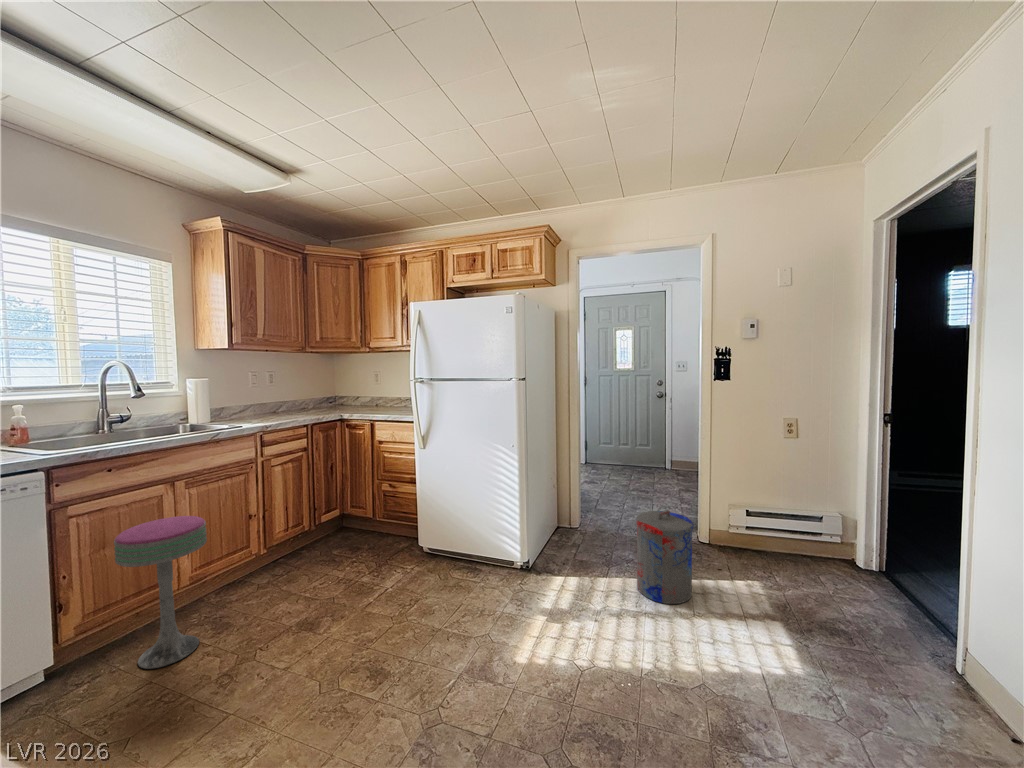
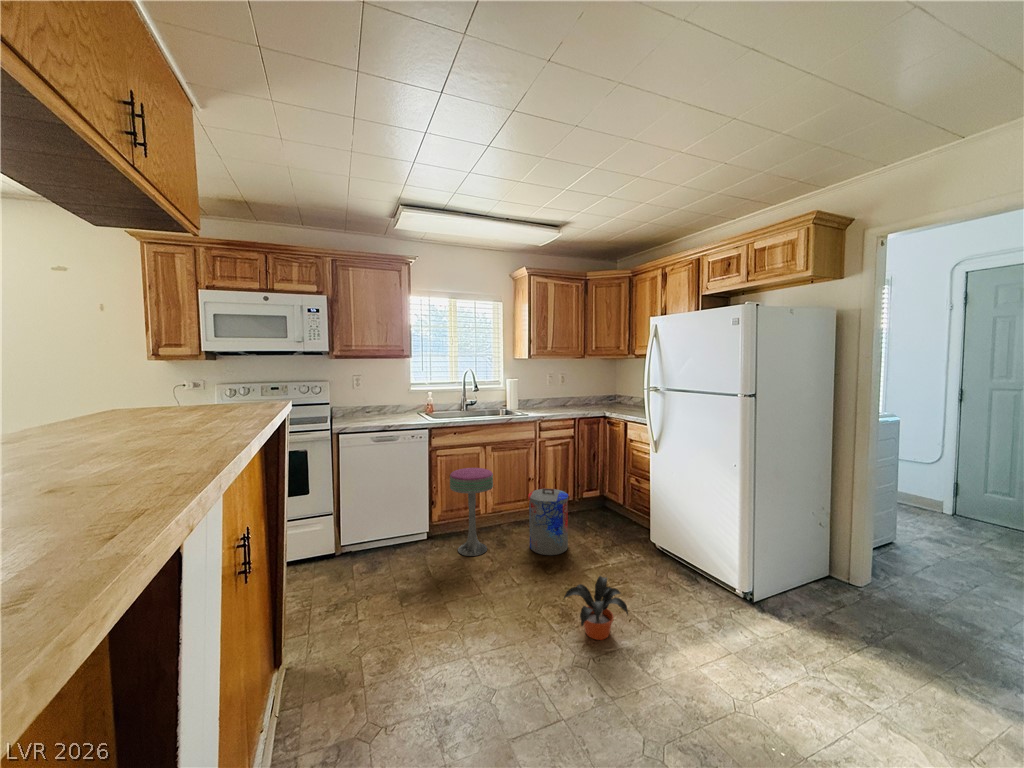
trash can: present [636,511,693,604] -> present [528,488,568,555]
potted plant: none [384,601,463,683] -> present [564,576,628,640]

